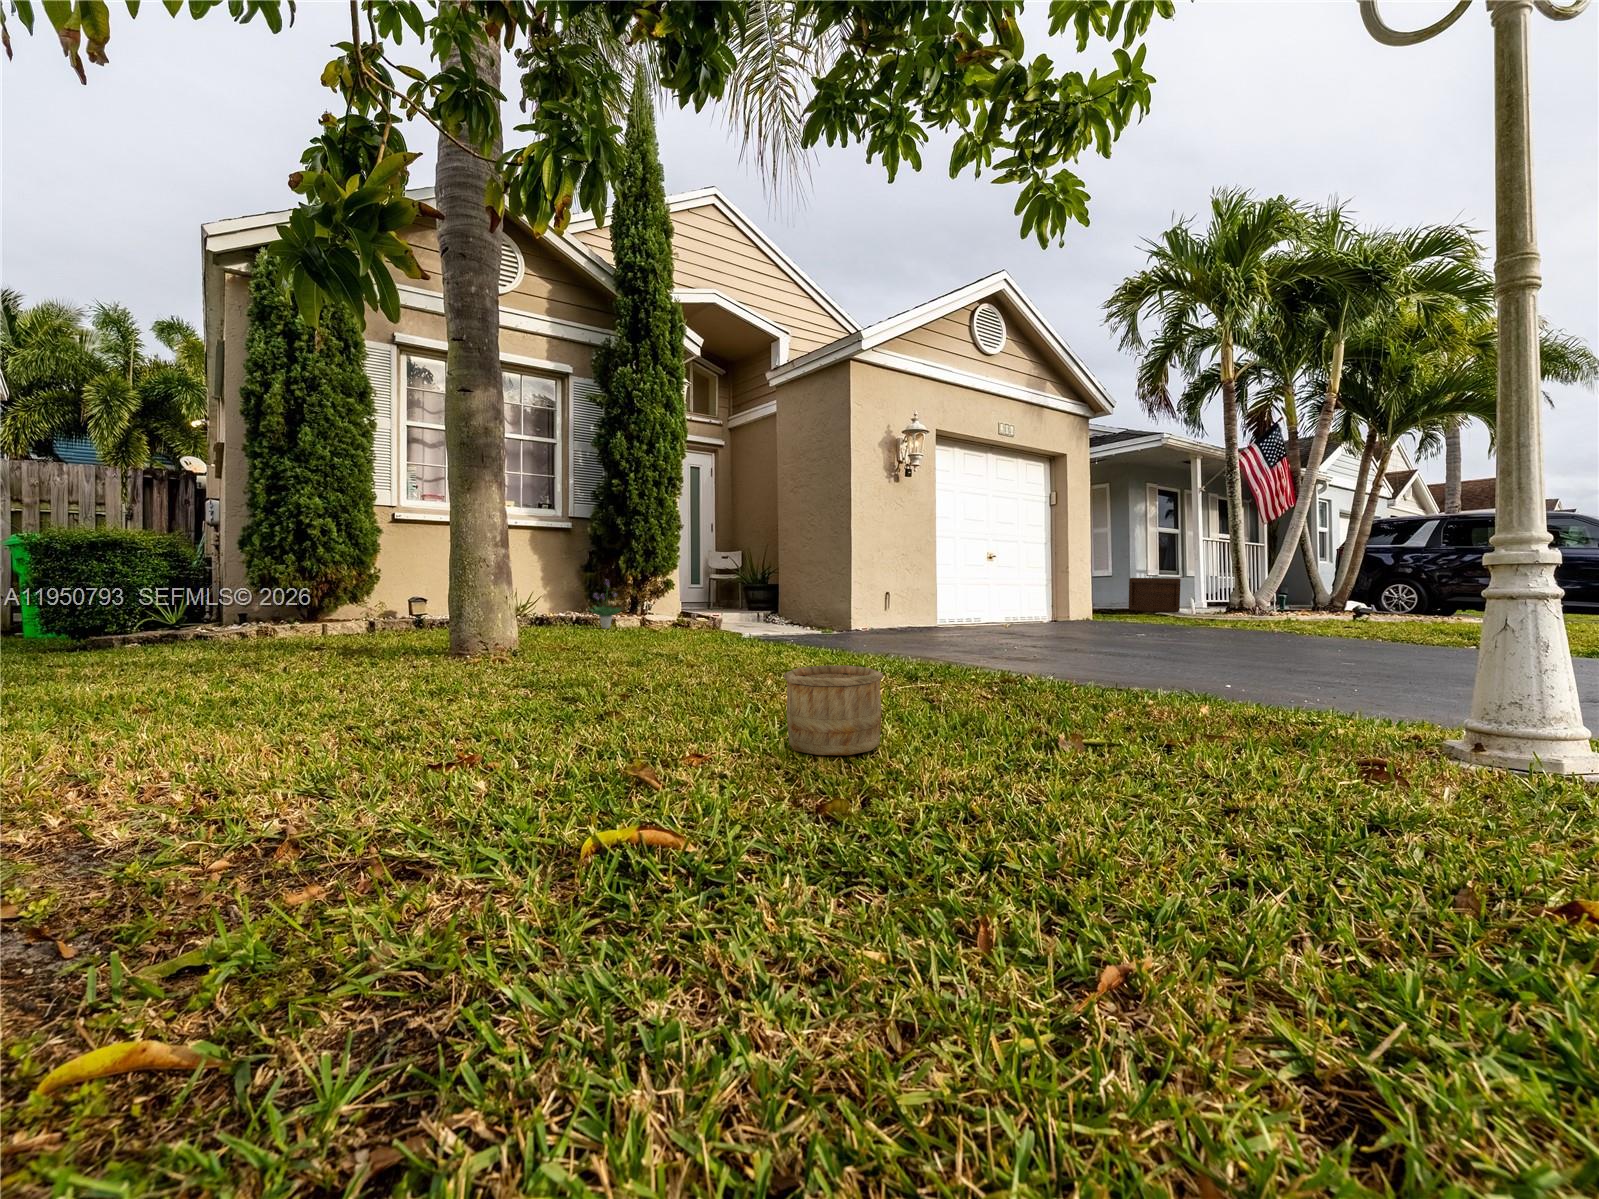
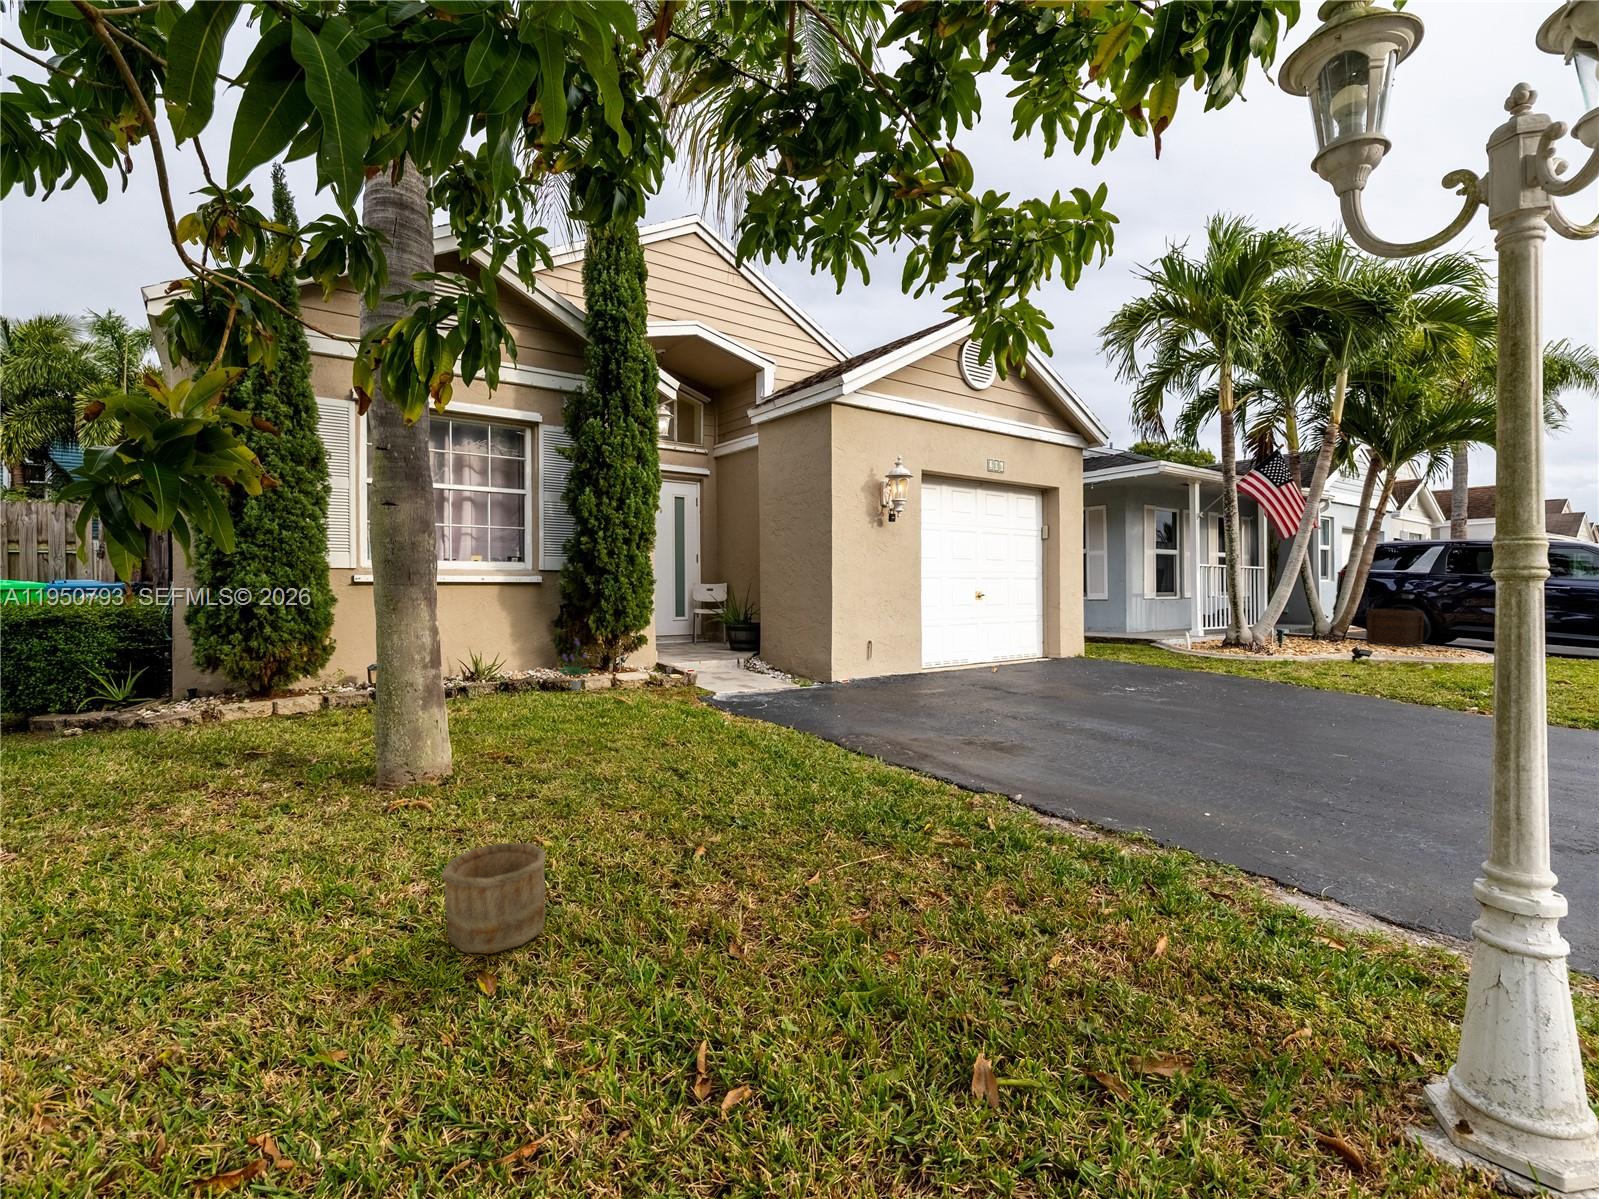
wooden crate: present [1129,578,1181,612] -> present [1366,609,1424,647]
wooden bucket: present [784,665,883,755] -> present [441,843,546,954]

